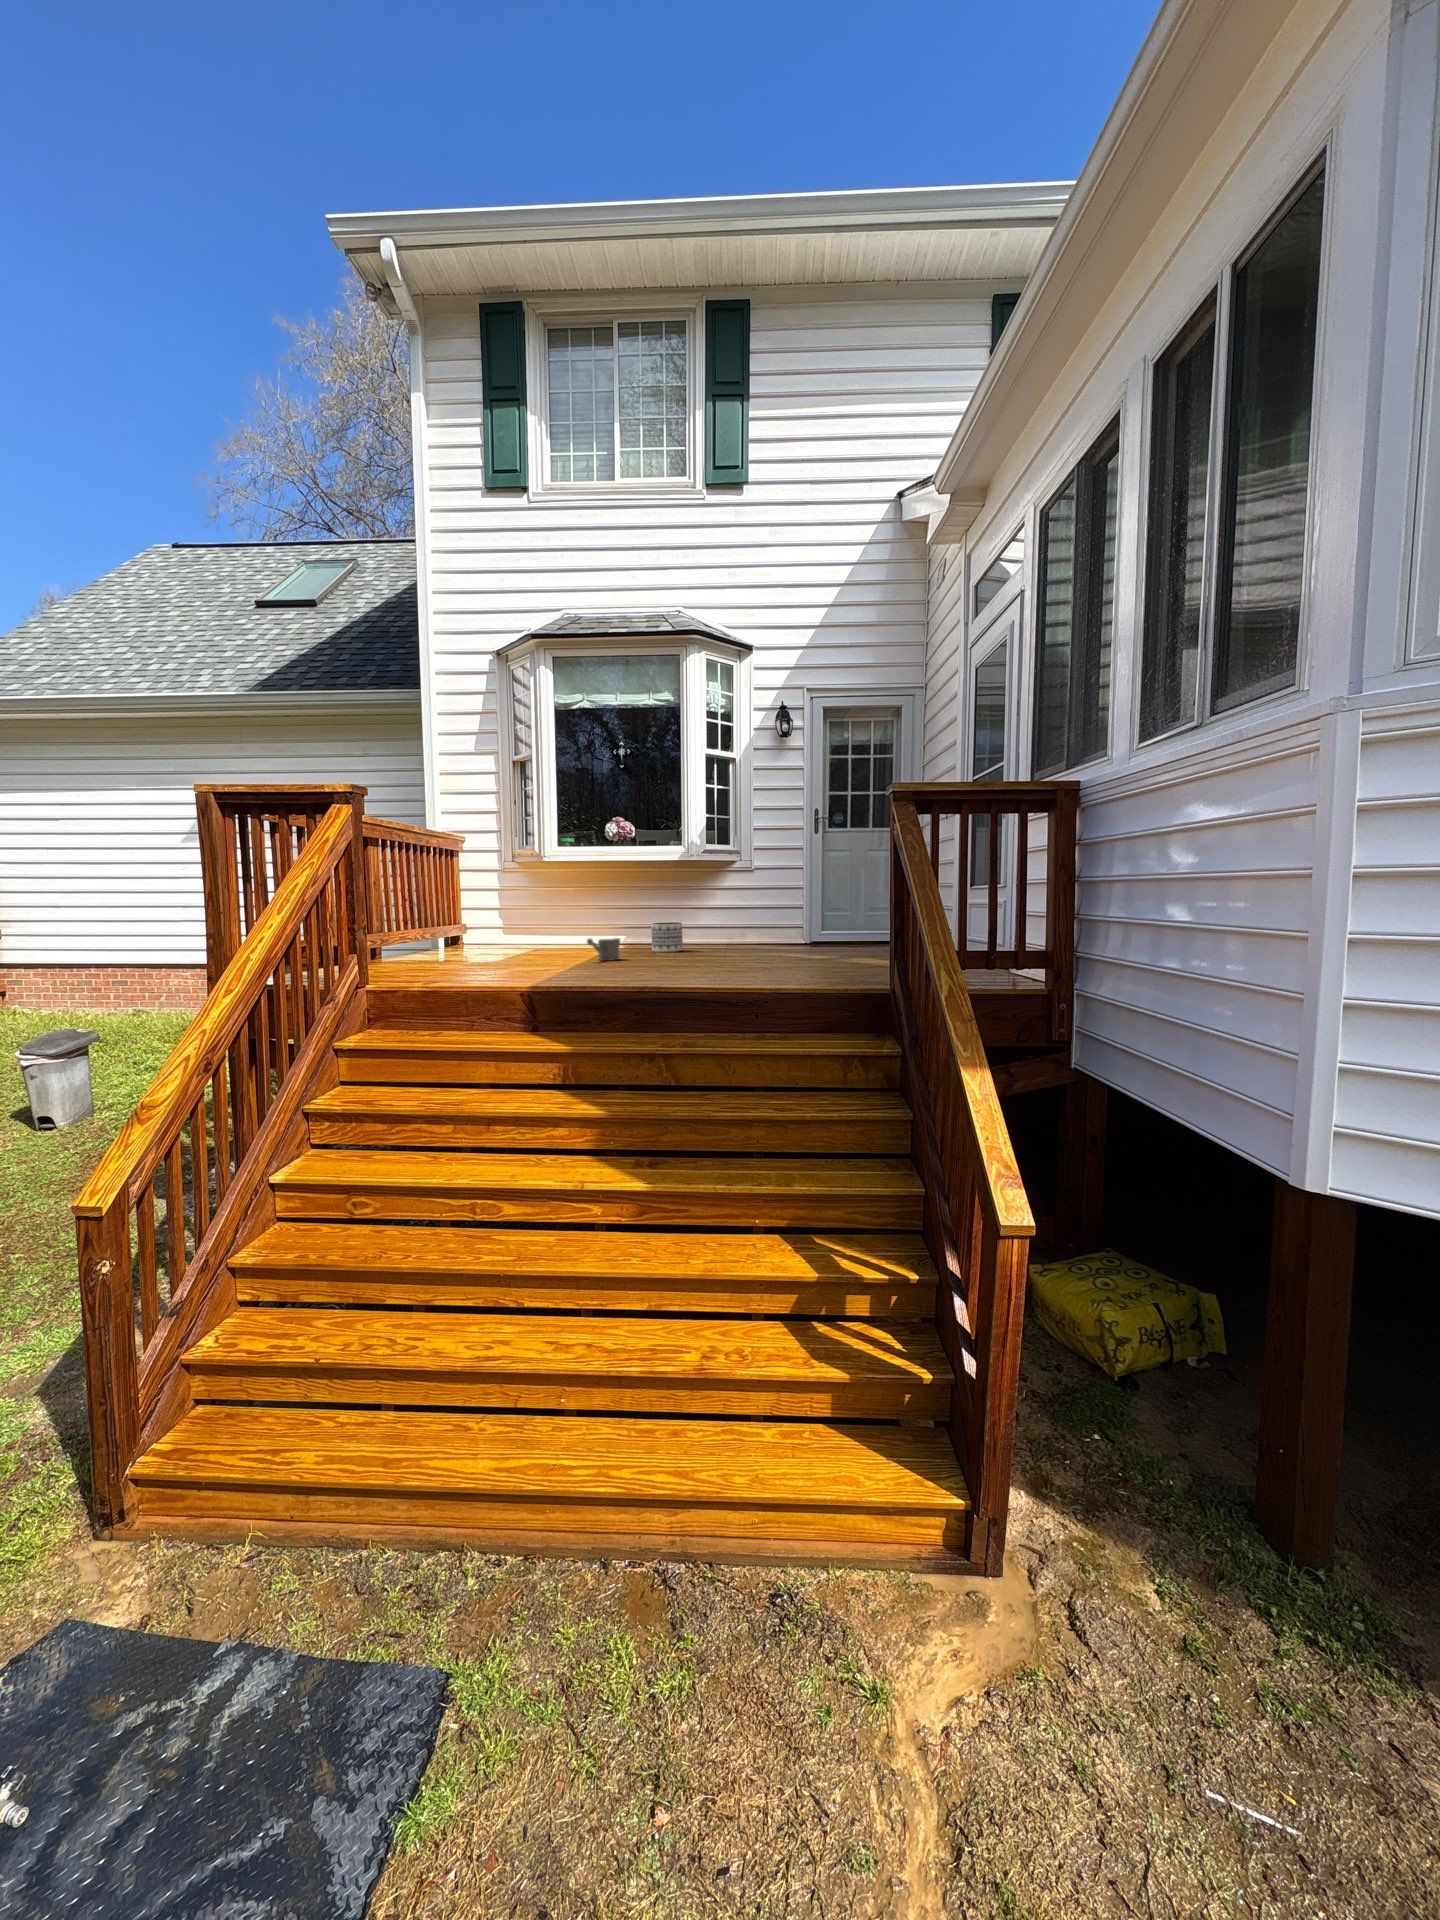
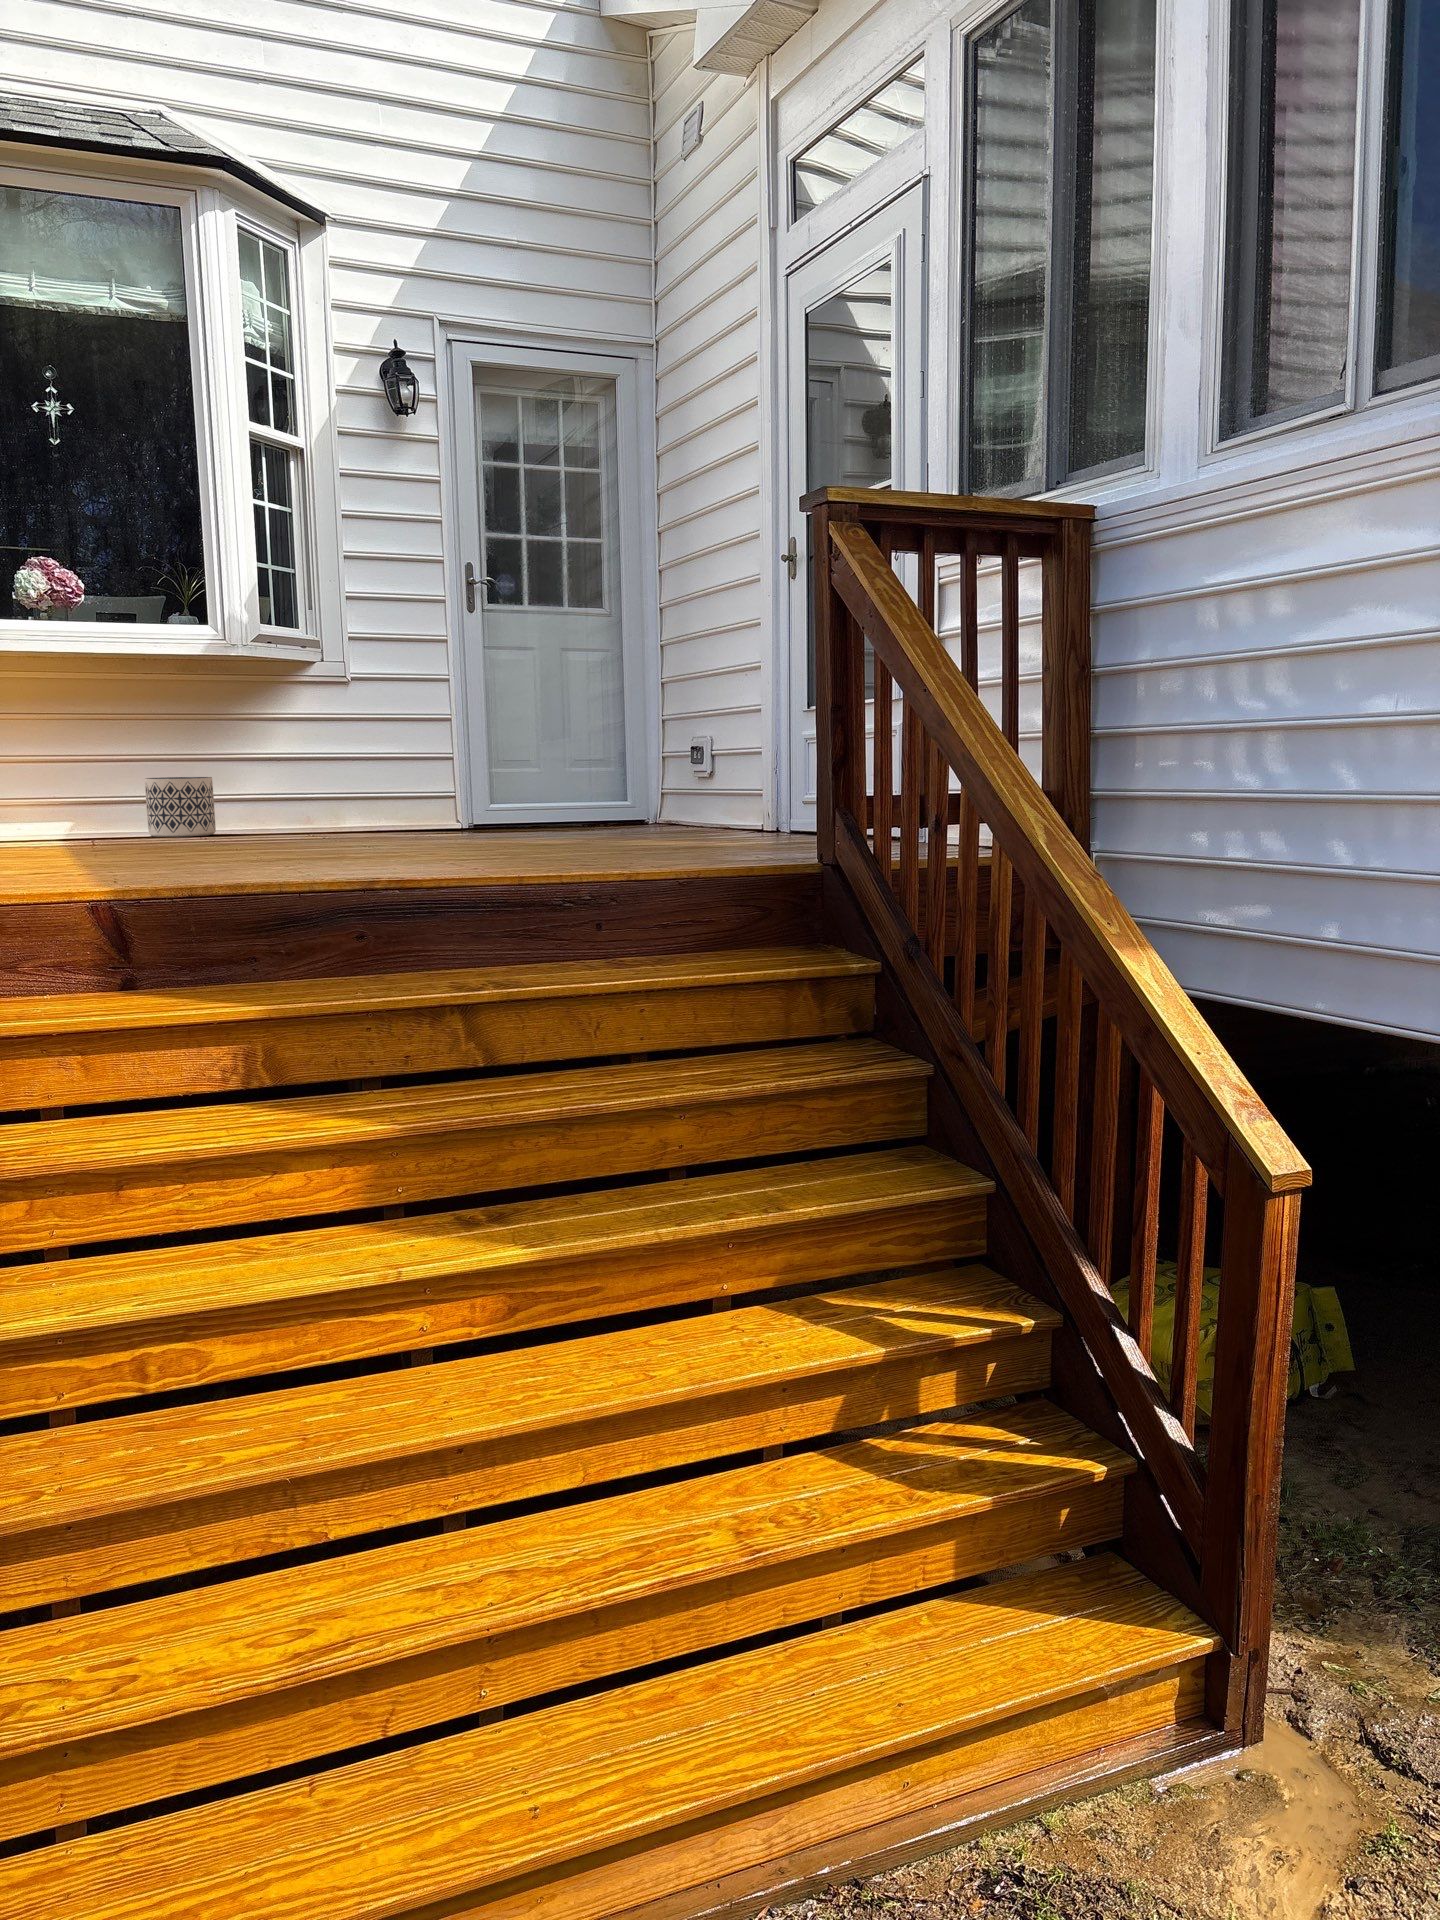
watering can: present [587,938,620,961] -> none [60,801,123,850]

